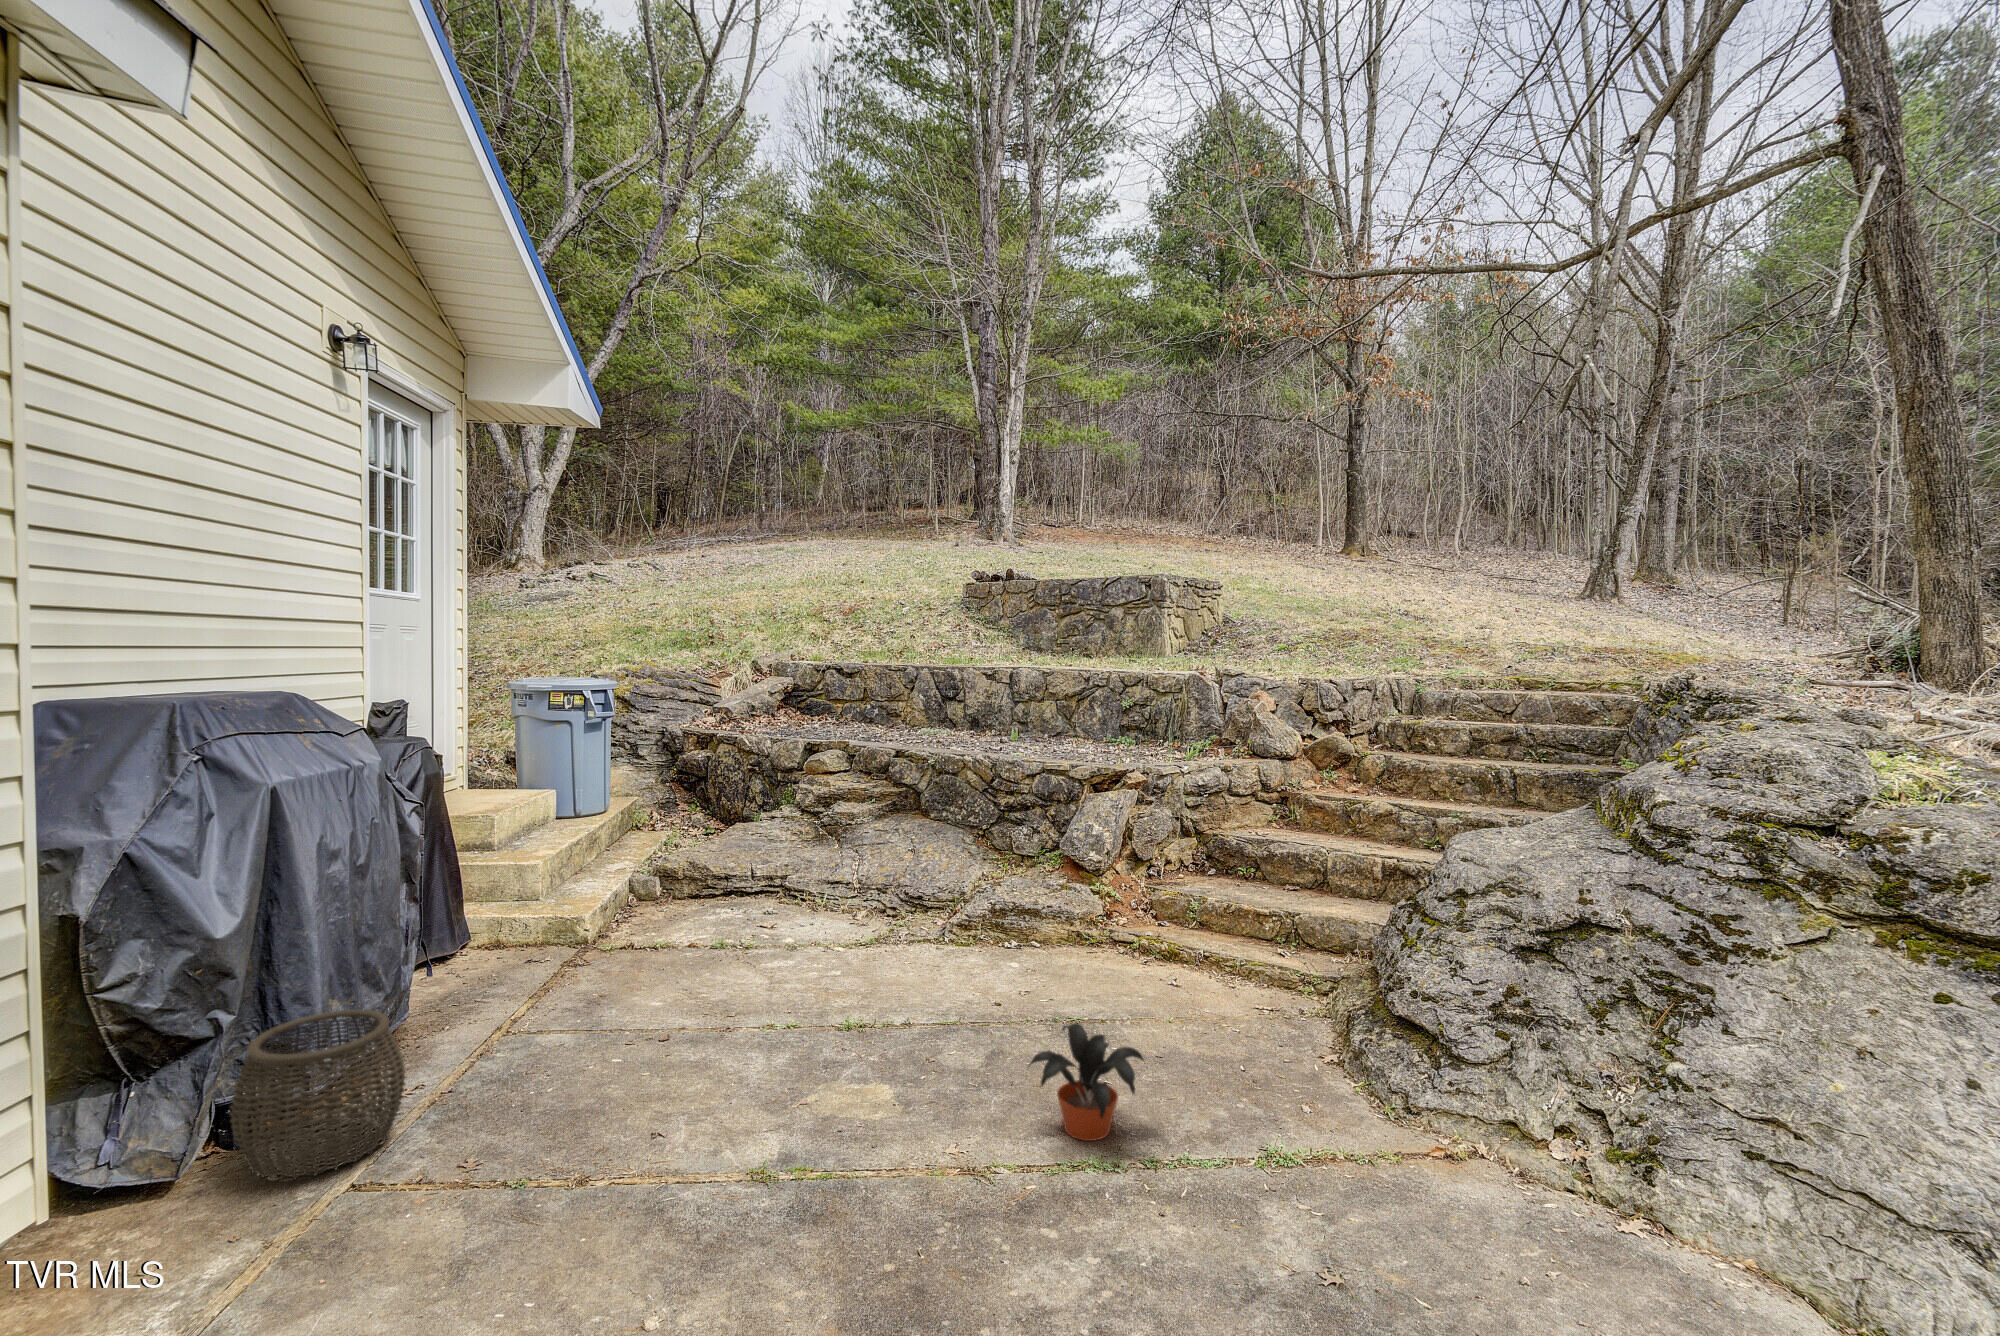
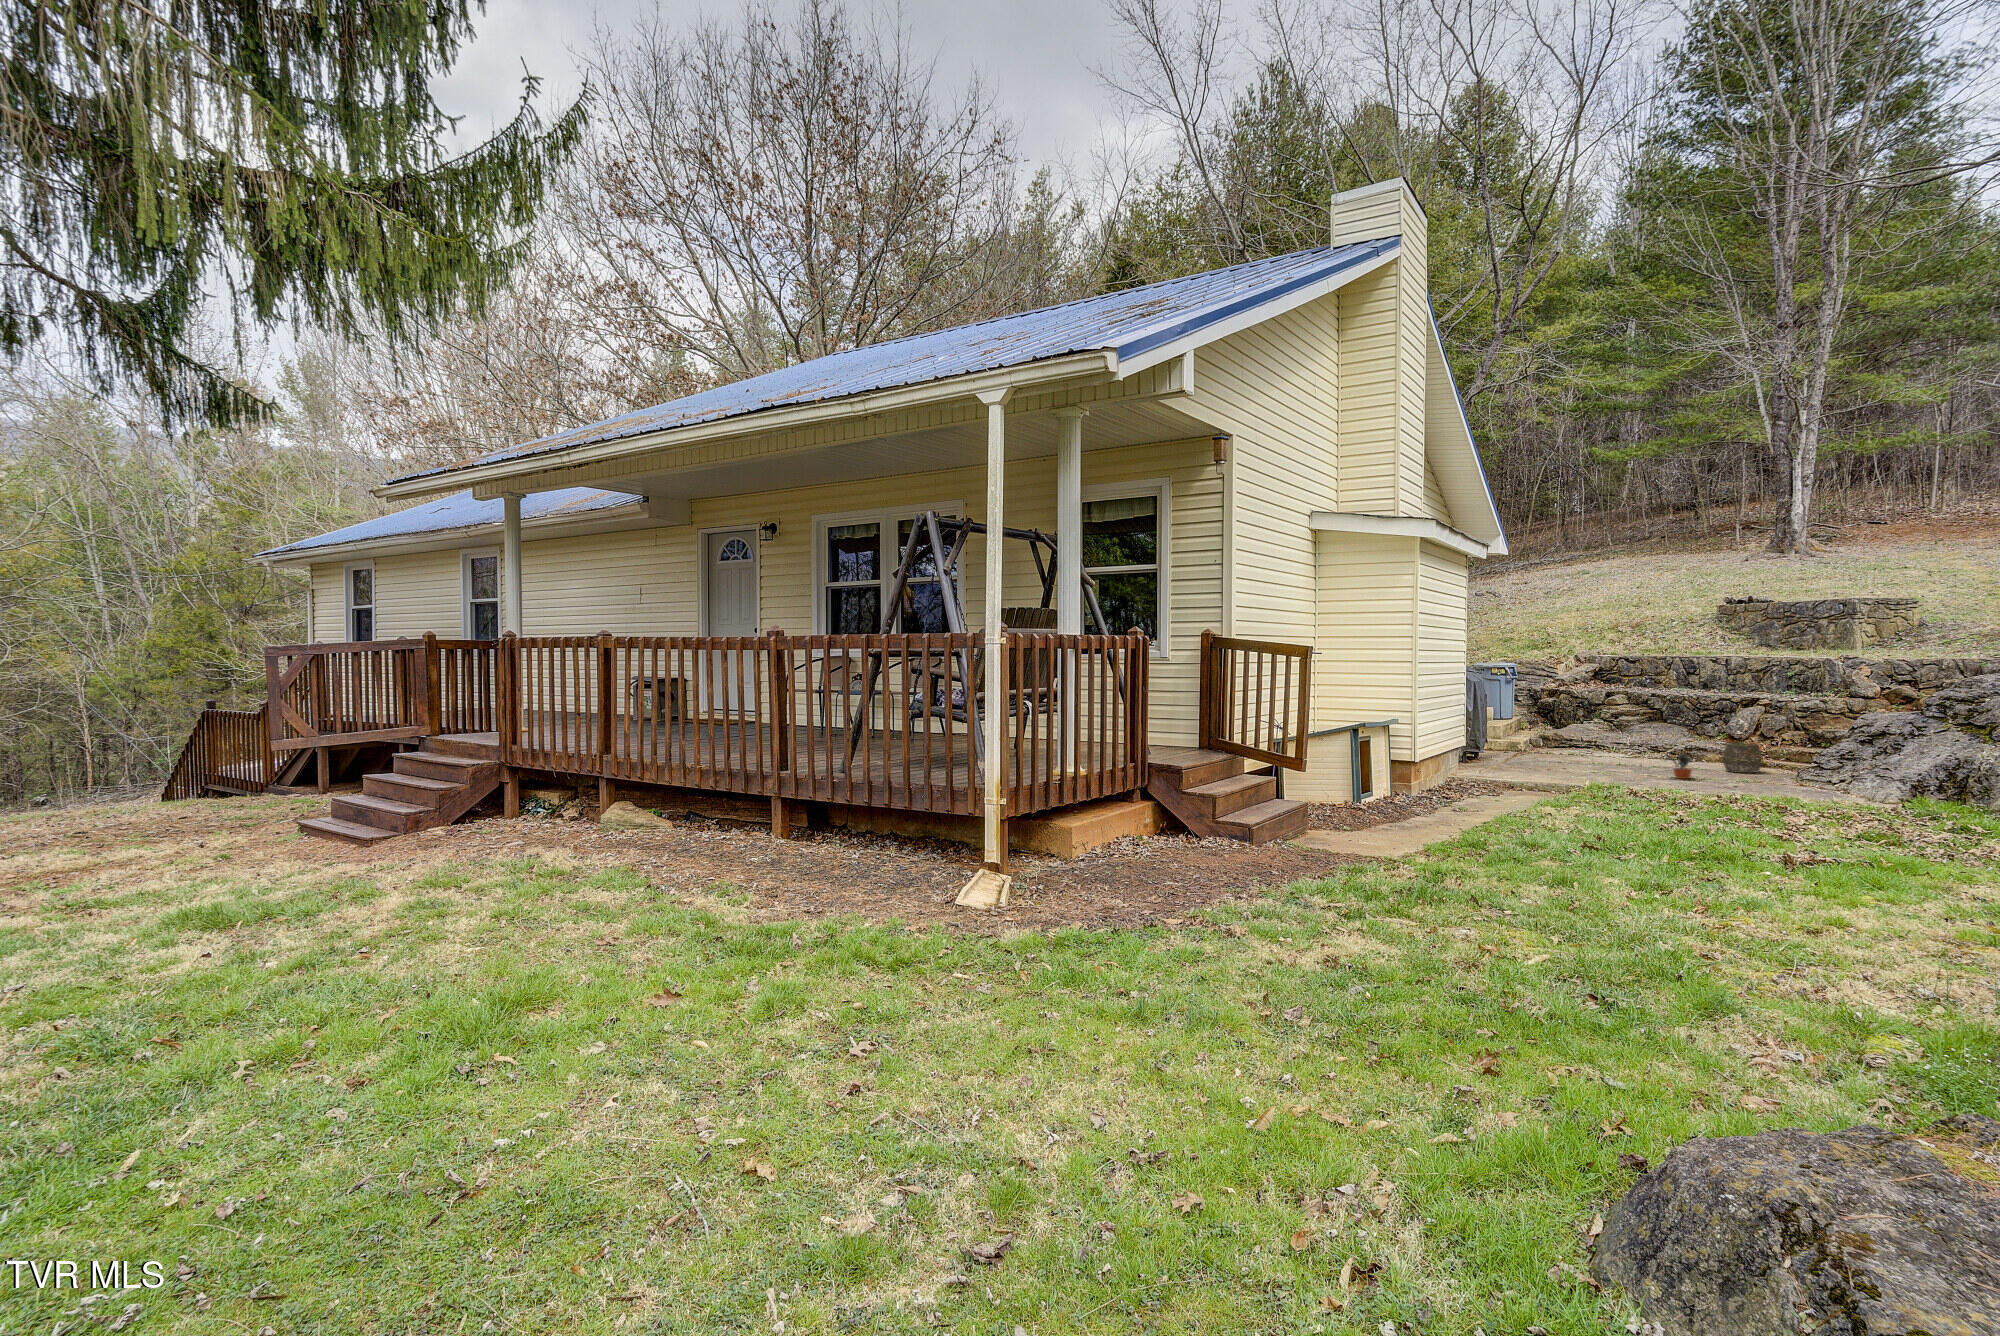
woven basket: present [230,1009,406,1180] -> present [1722,742,1763,773]

